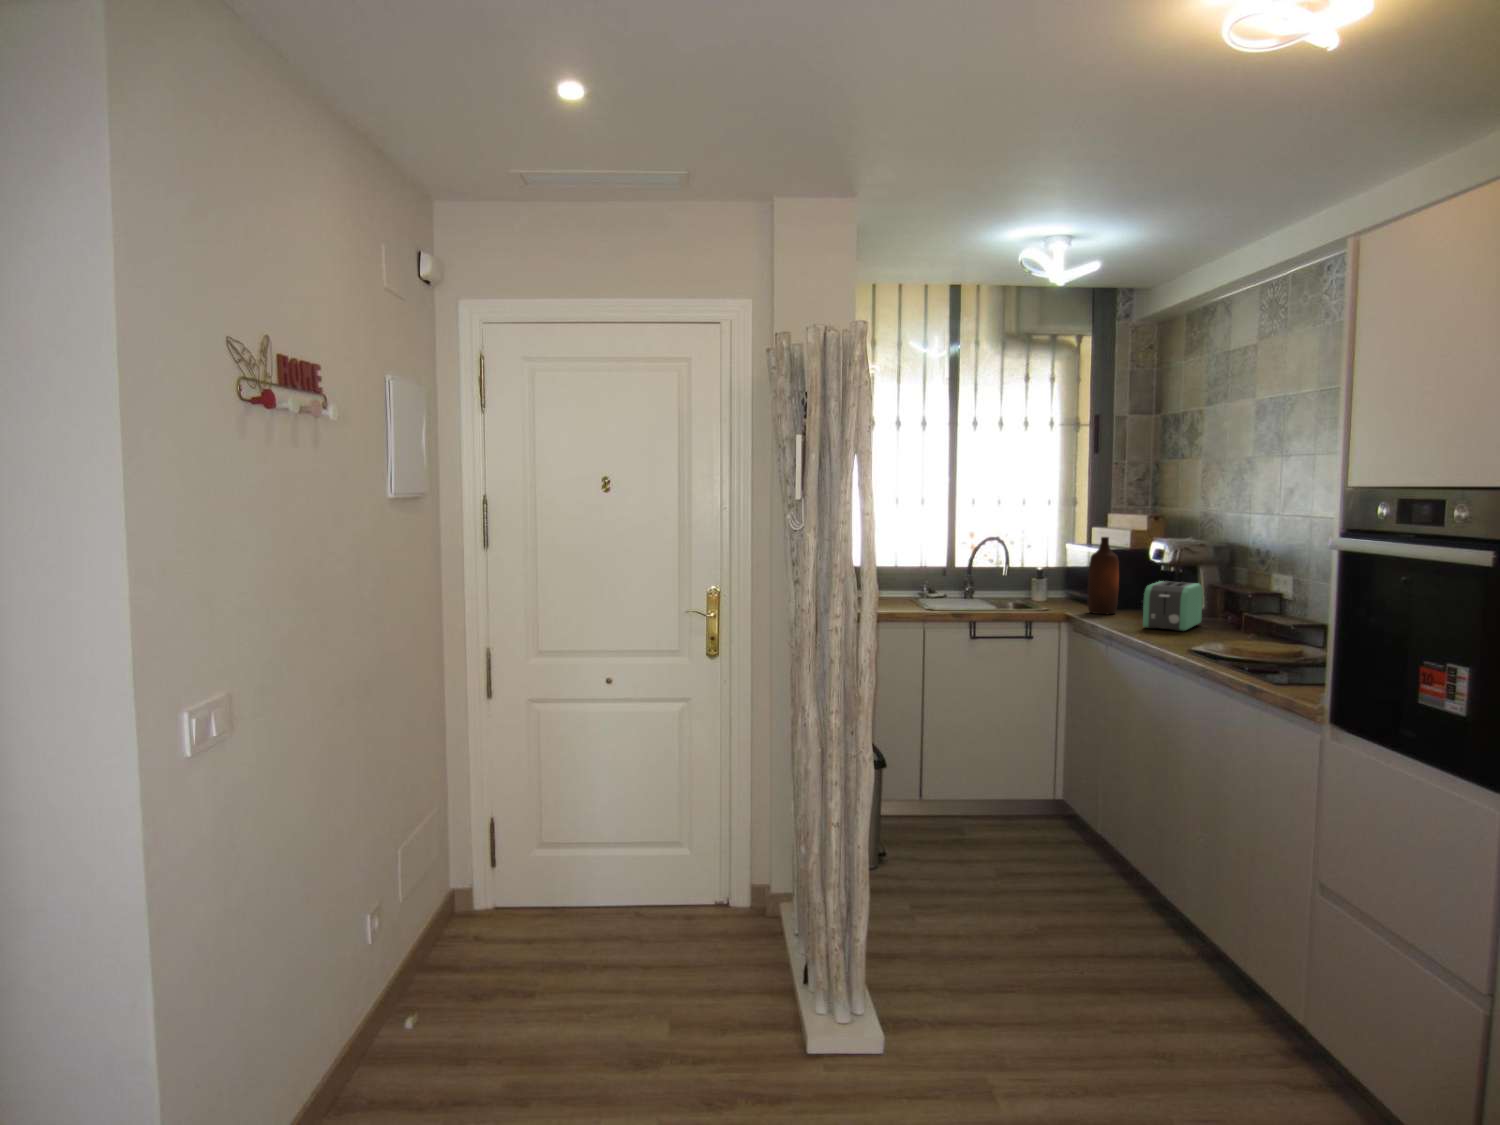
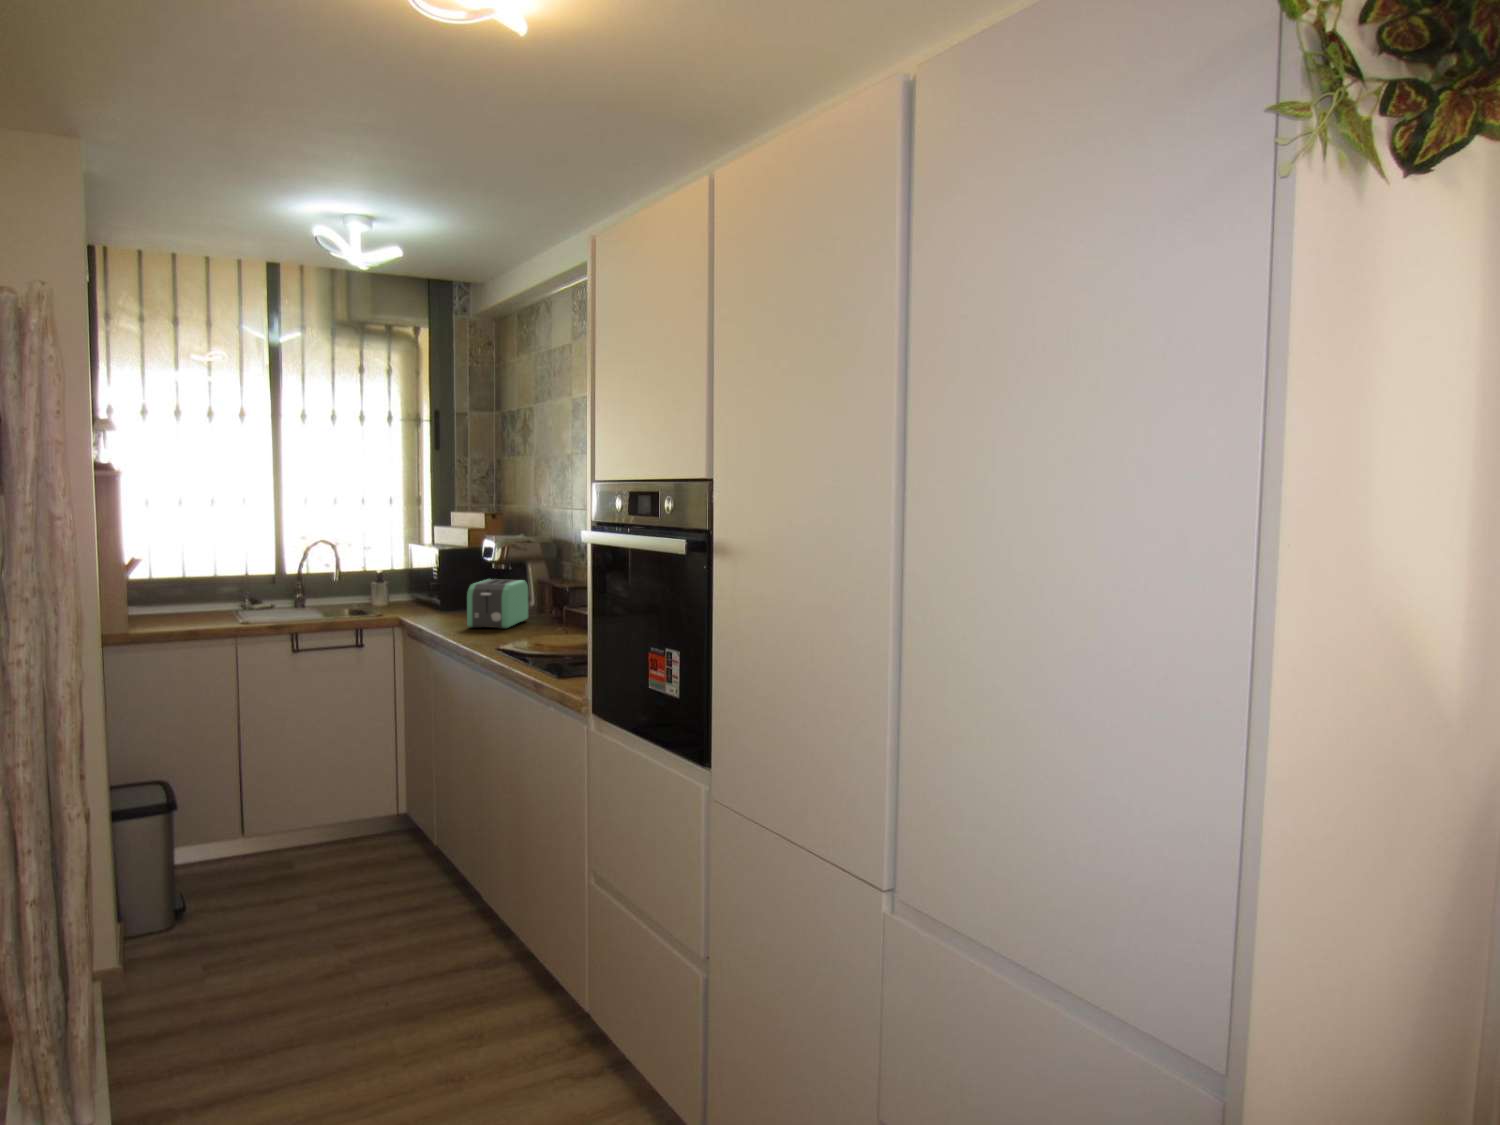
bottle: present [1088,537,1119,614] -> none [423,536,454,616]

